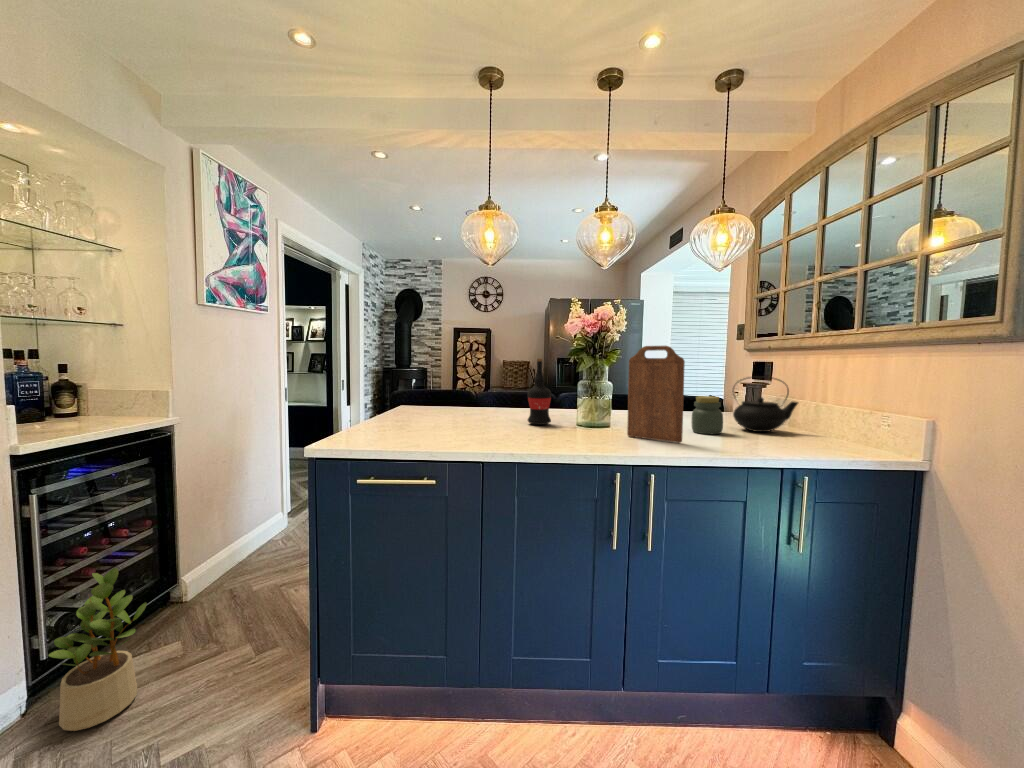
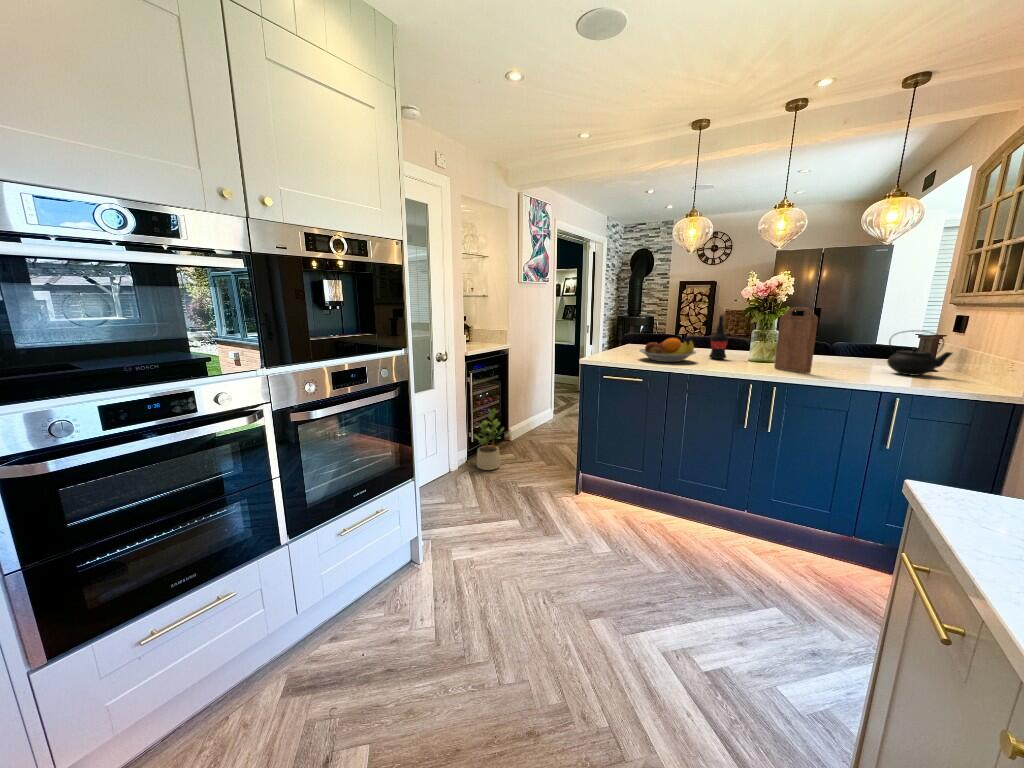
jar: present [691,396,723,434] -> none [839,344,867,373]
fruit bowl: none [427,397,520,439] -> present [639,338,696,362]

